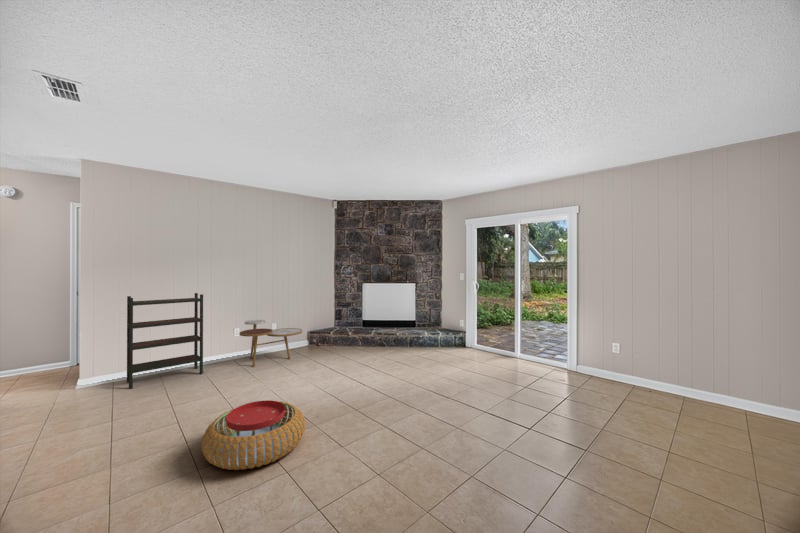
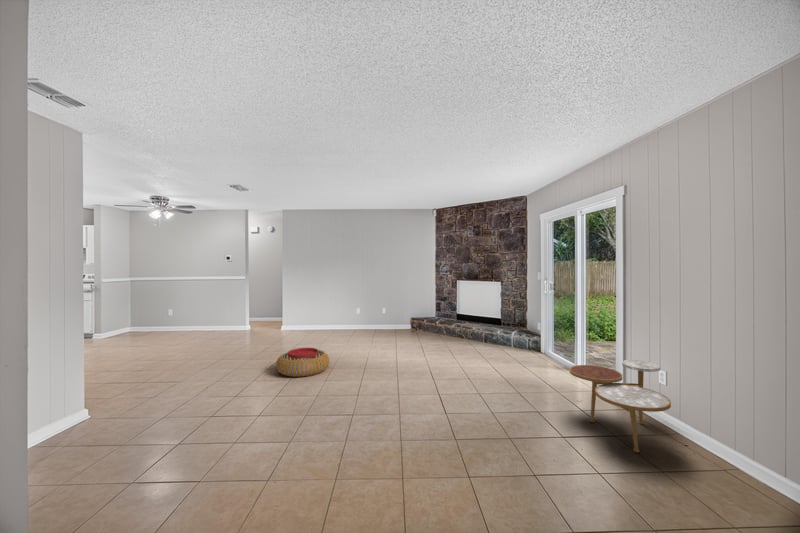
bookshelf: present [127,293,203,389] -> none [294,284,333,337]
side table: present [239,320,302,366] -> present [570,360,671,452]

